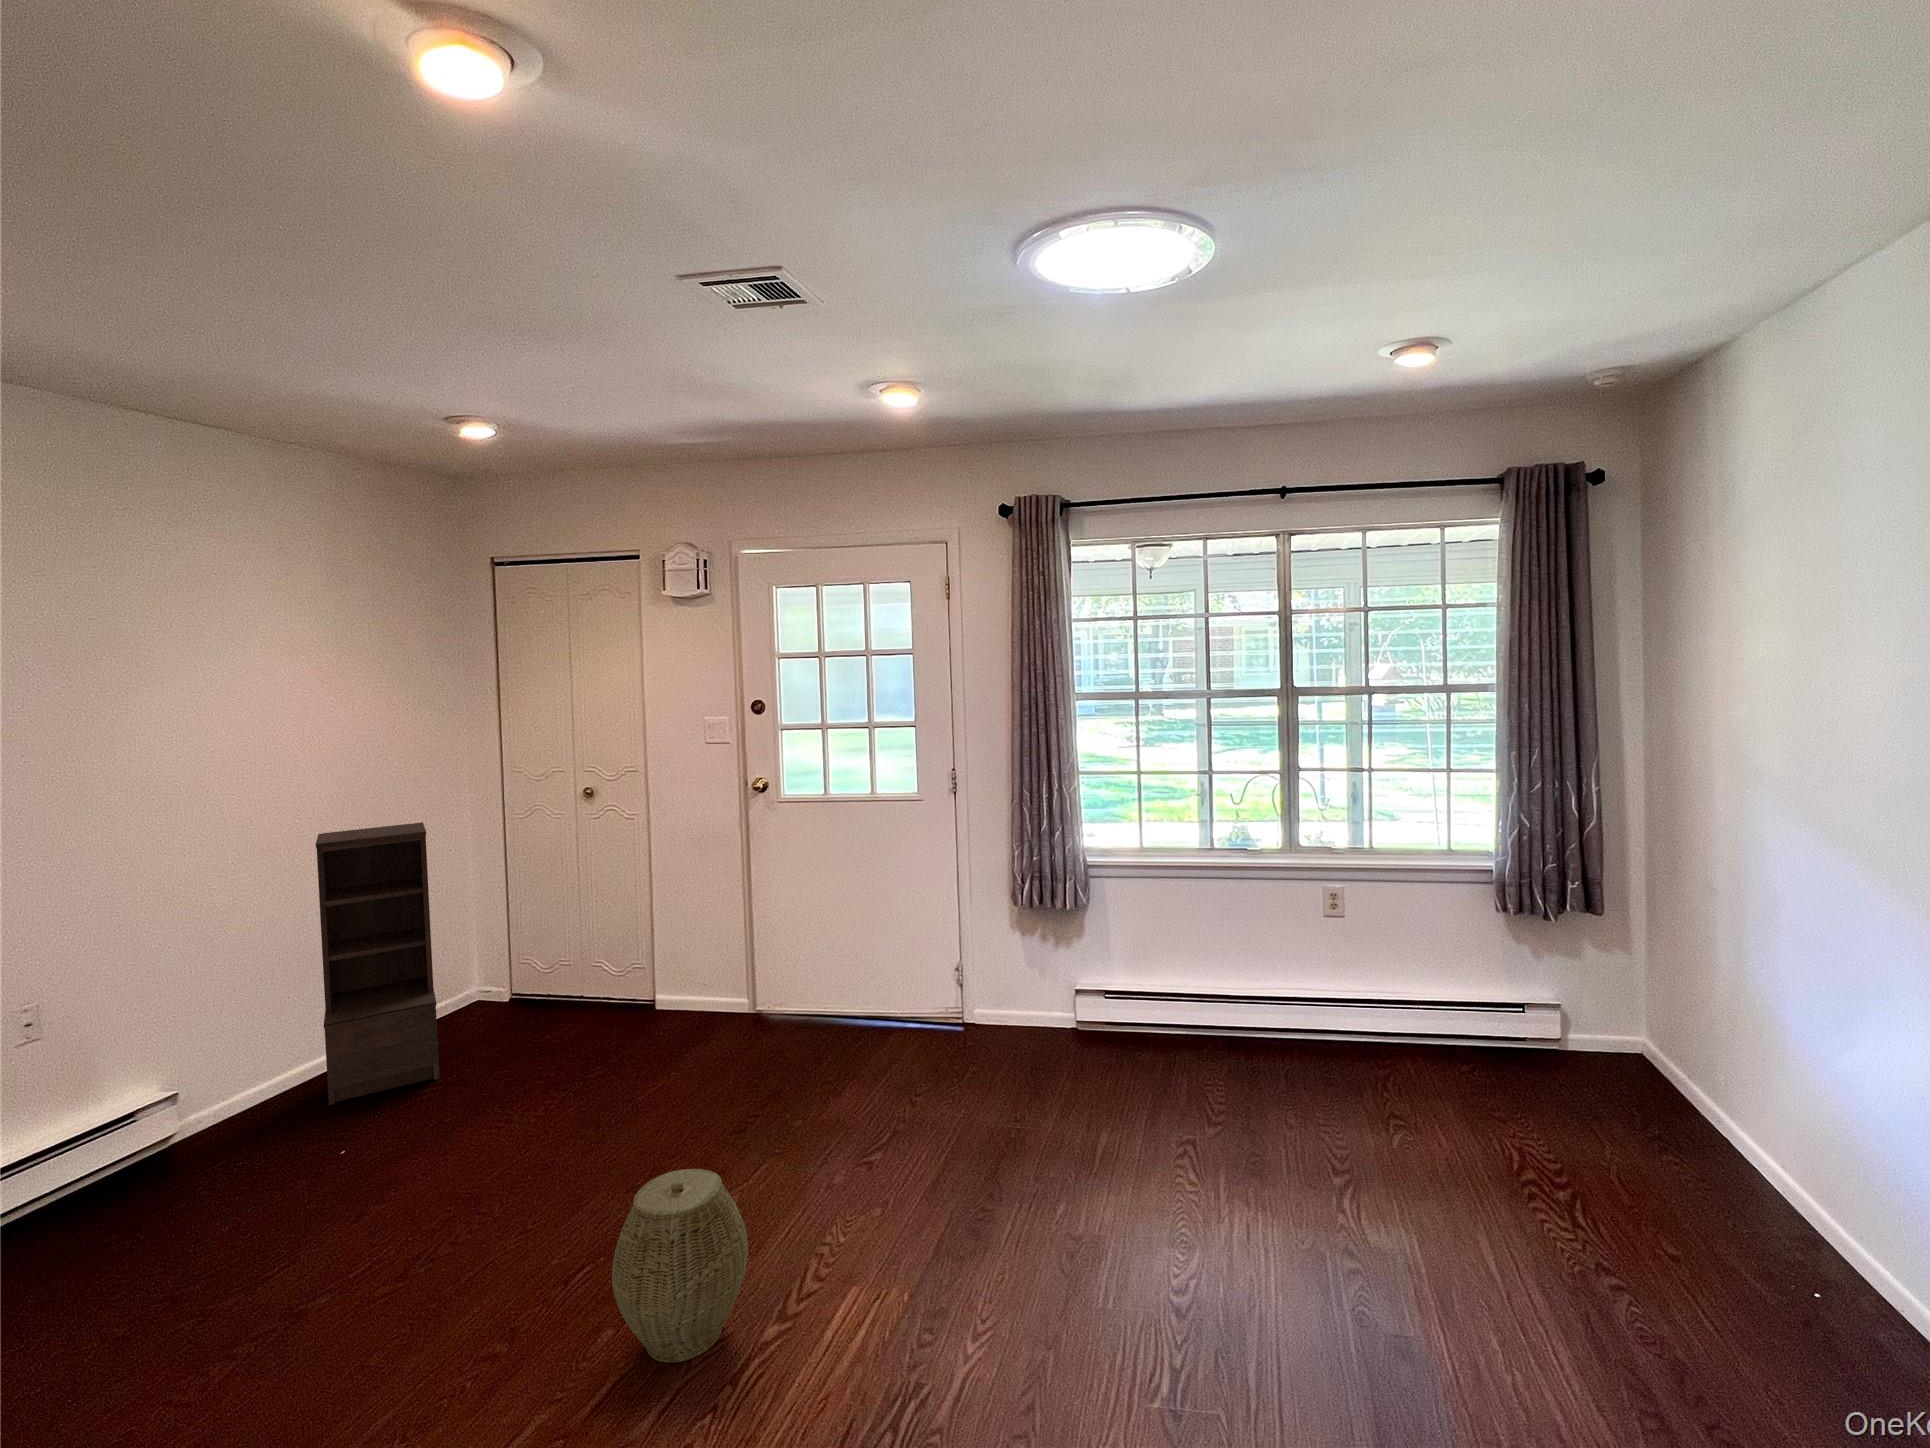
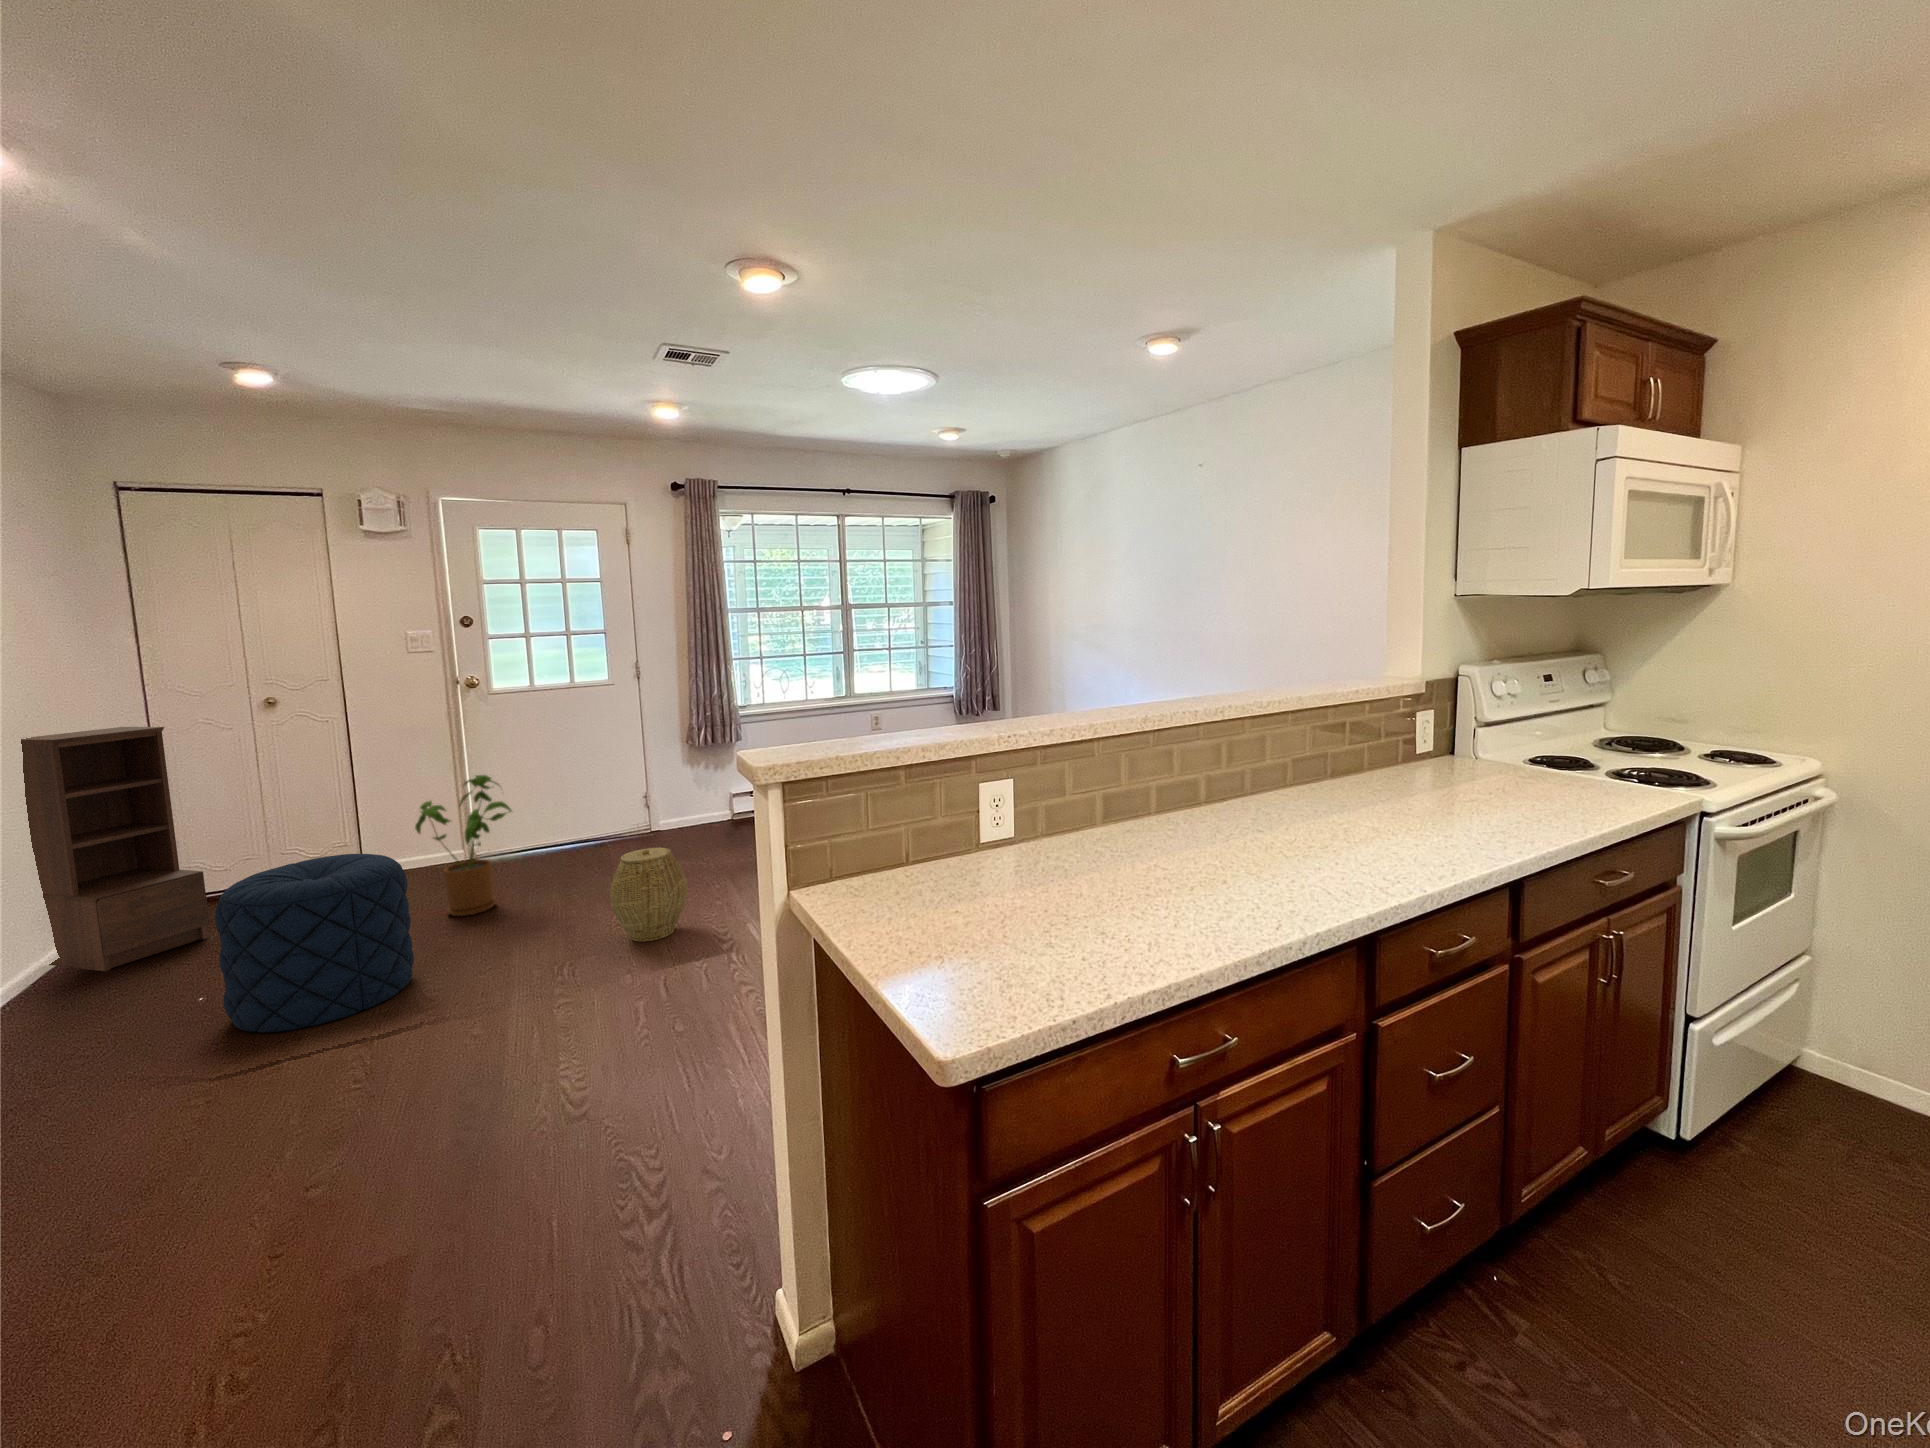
house plant: none [572,943,686,1146] -> present [415,775,511,916]
pouf: none [159,1070,421,1356] -> present [215,854,414,1033]

